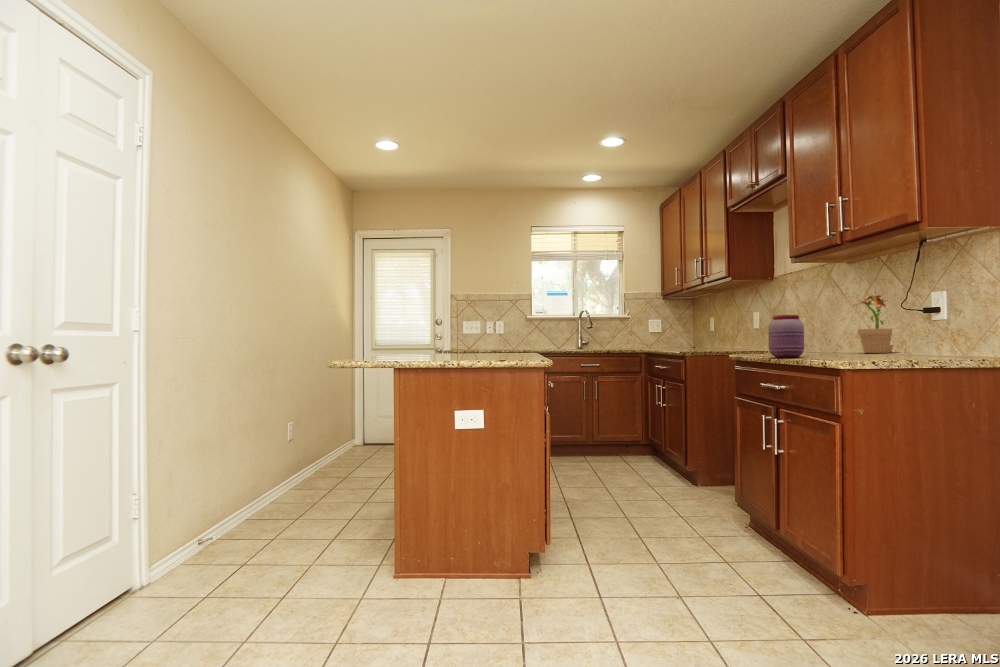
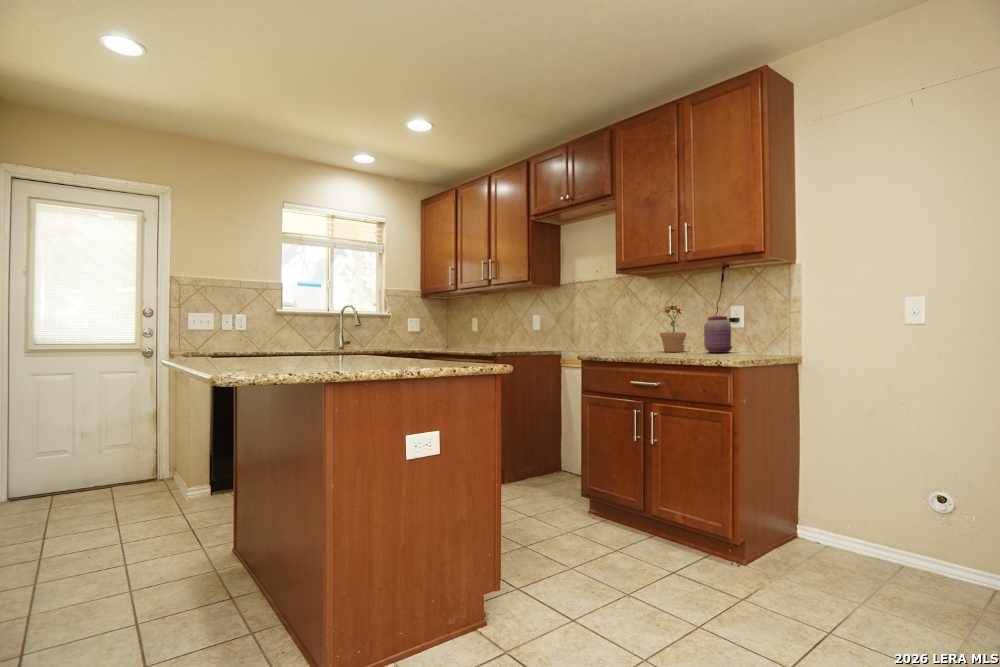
jar: present [769,315,804,358] -> present [704,316,732,353]

